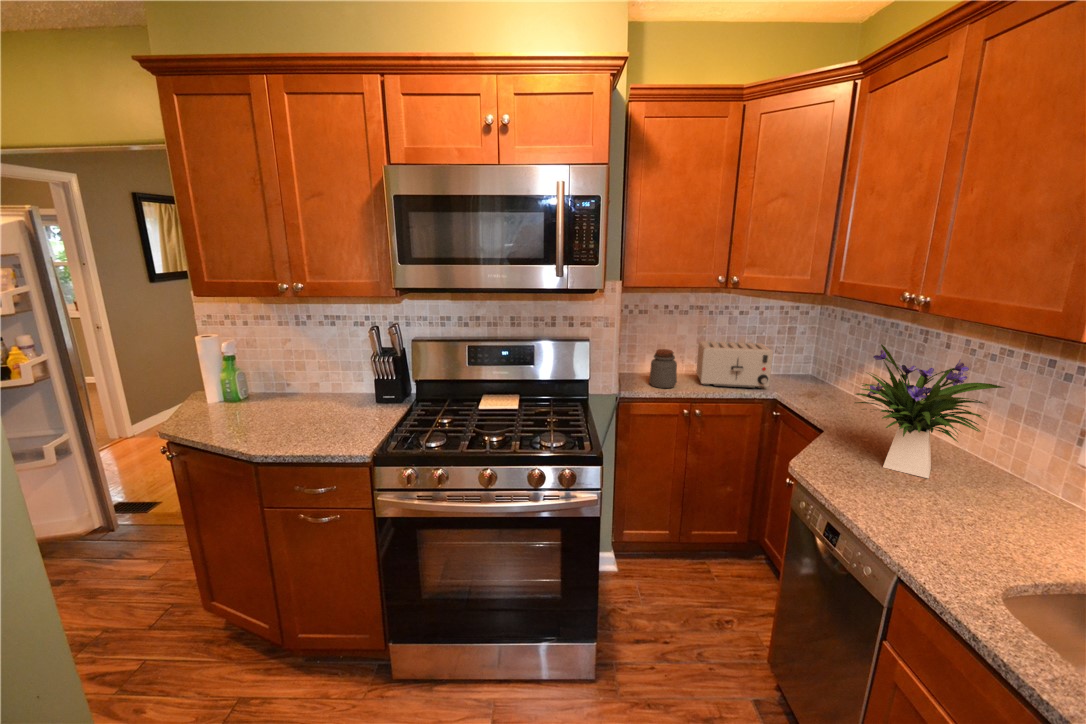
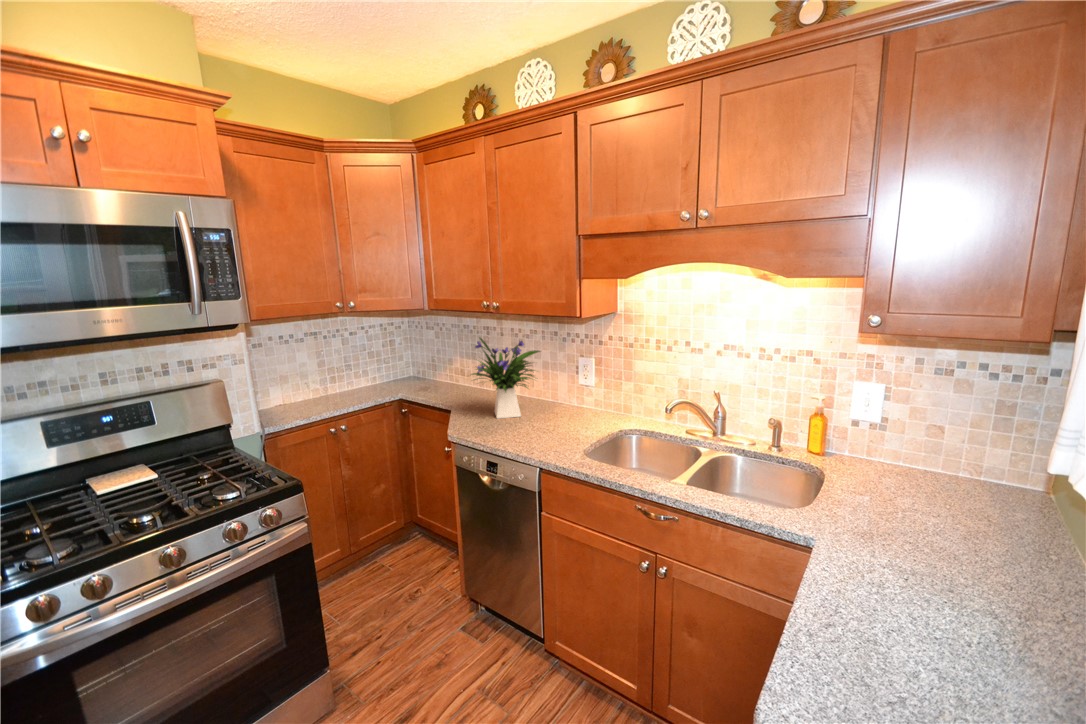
toaster: present [696,341,773,388] -> none [322,357,393,404]
jar: present [649,349,677,388] -> none [285,377,315,416]

